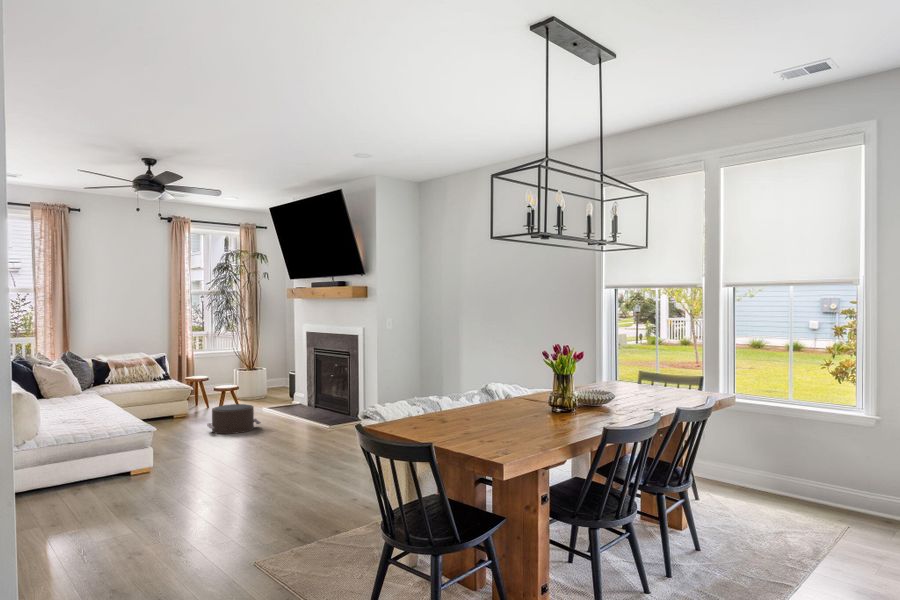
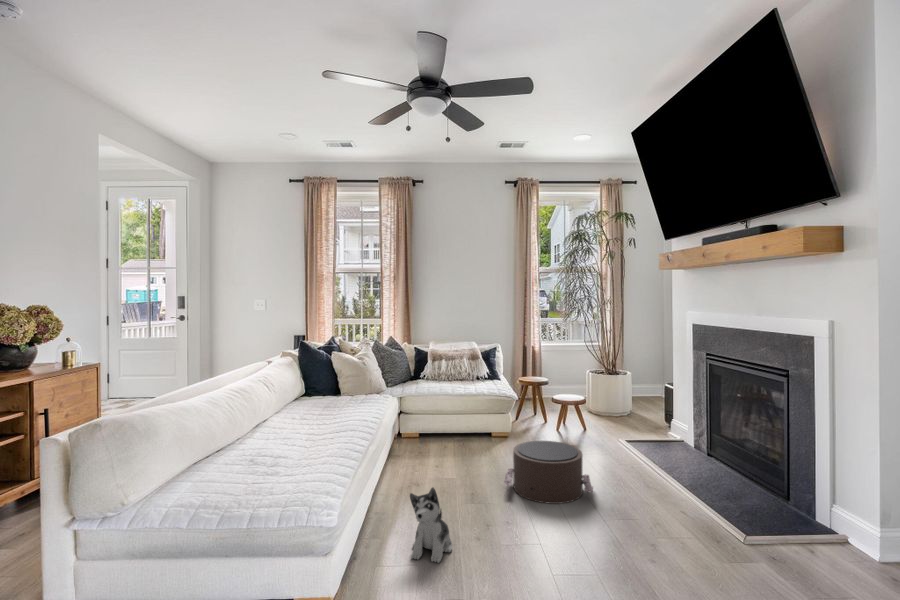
plush toy: none [177,419,200,456] -> present [410,488,452,563]

